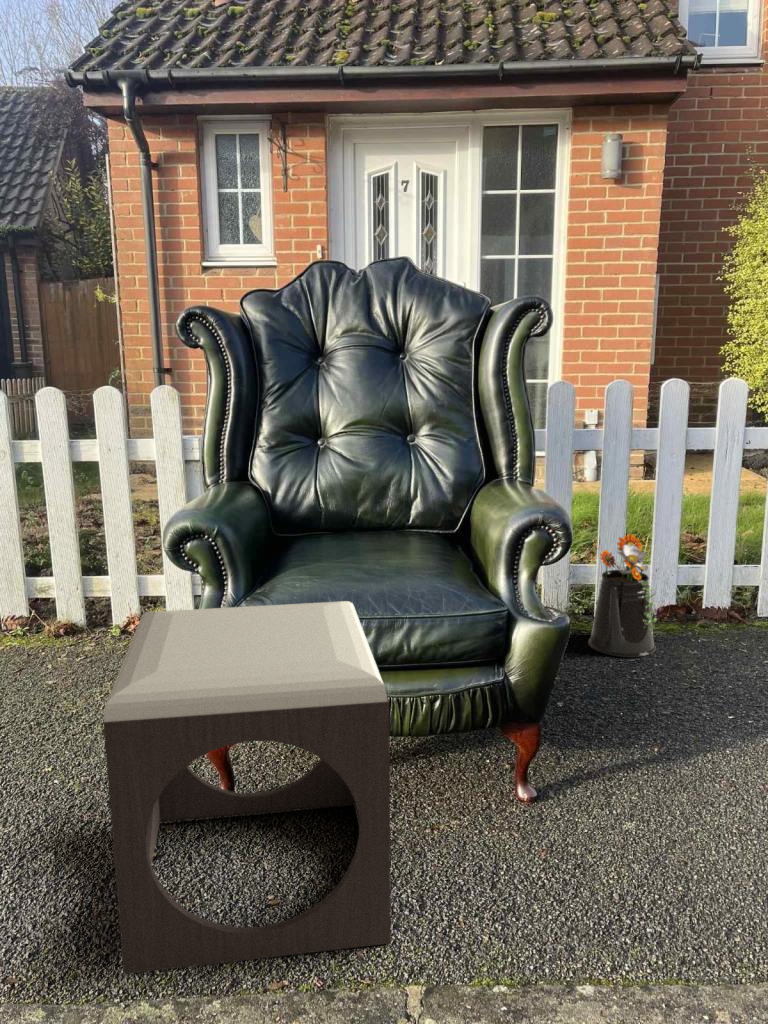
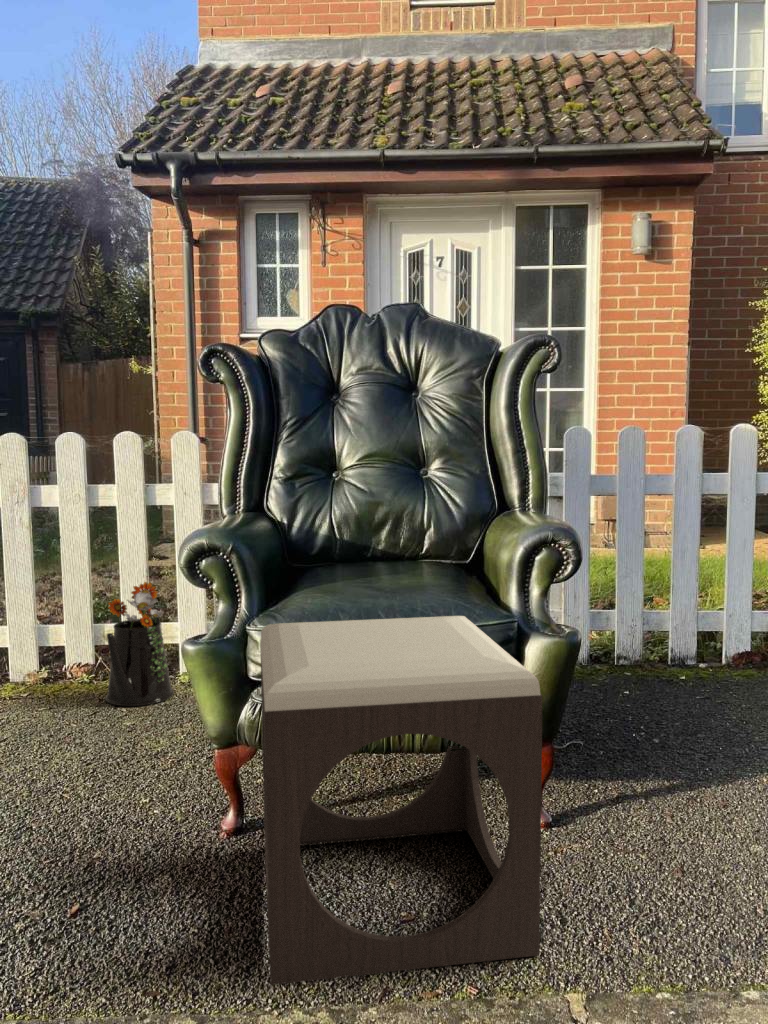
watering can: present [588,534,656,657] -> present [105,582,174,706]

